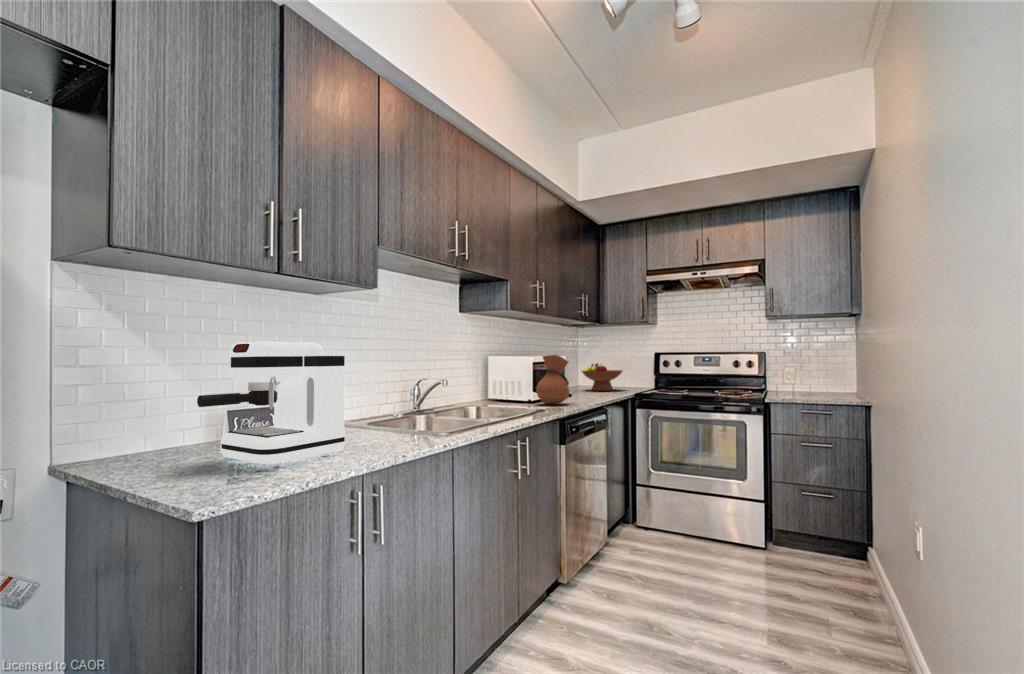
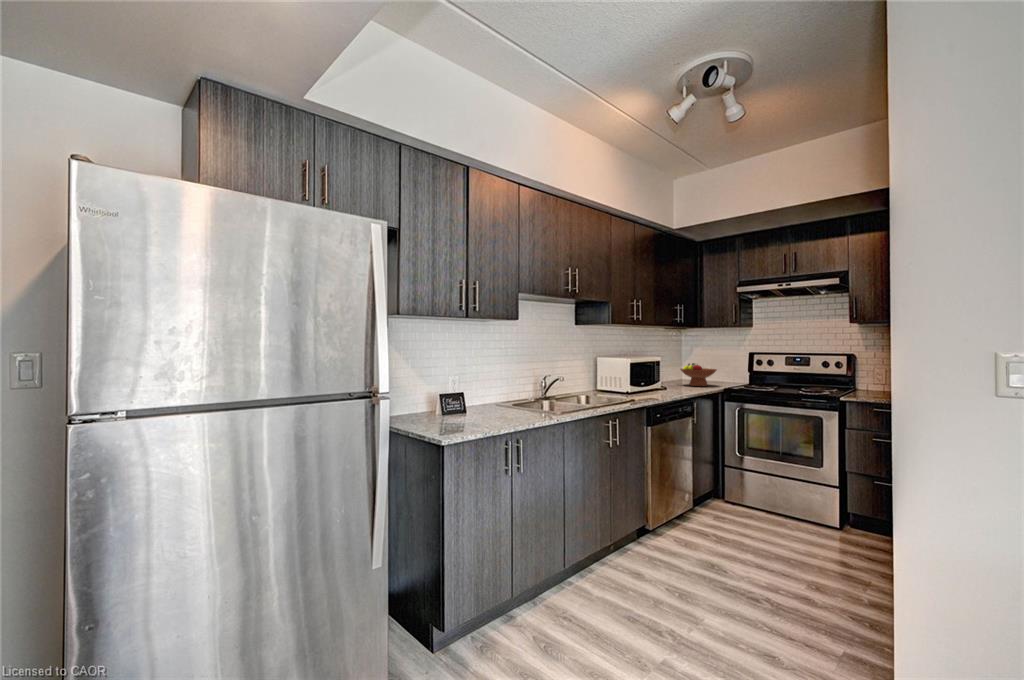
coffee maker: present [197,342,345,466] -> none [432,358,502,425]
vase: present [536,355,569,404] -> none [633,359,659,396]

